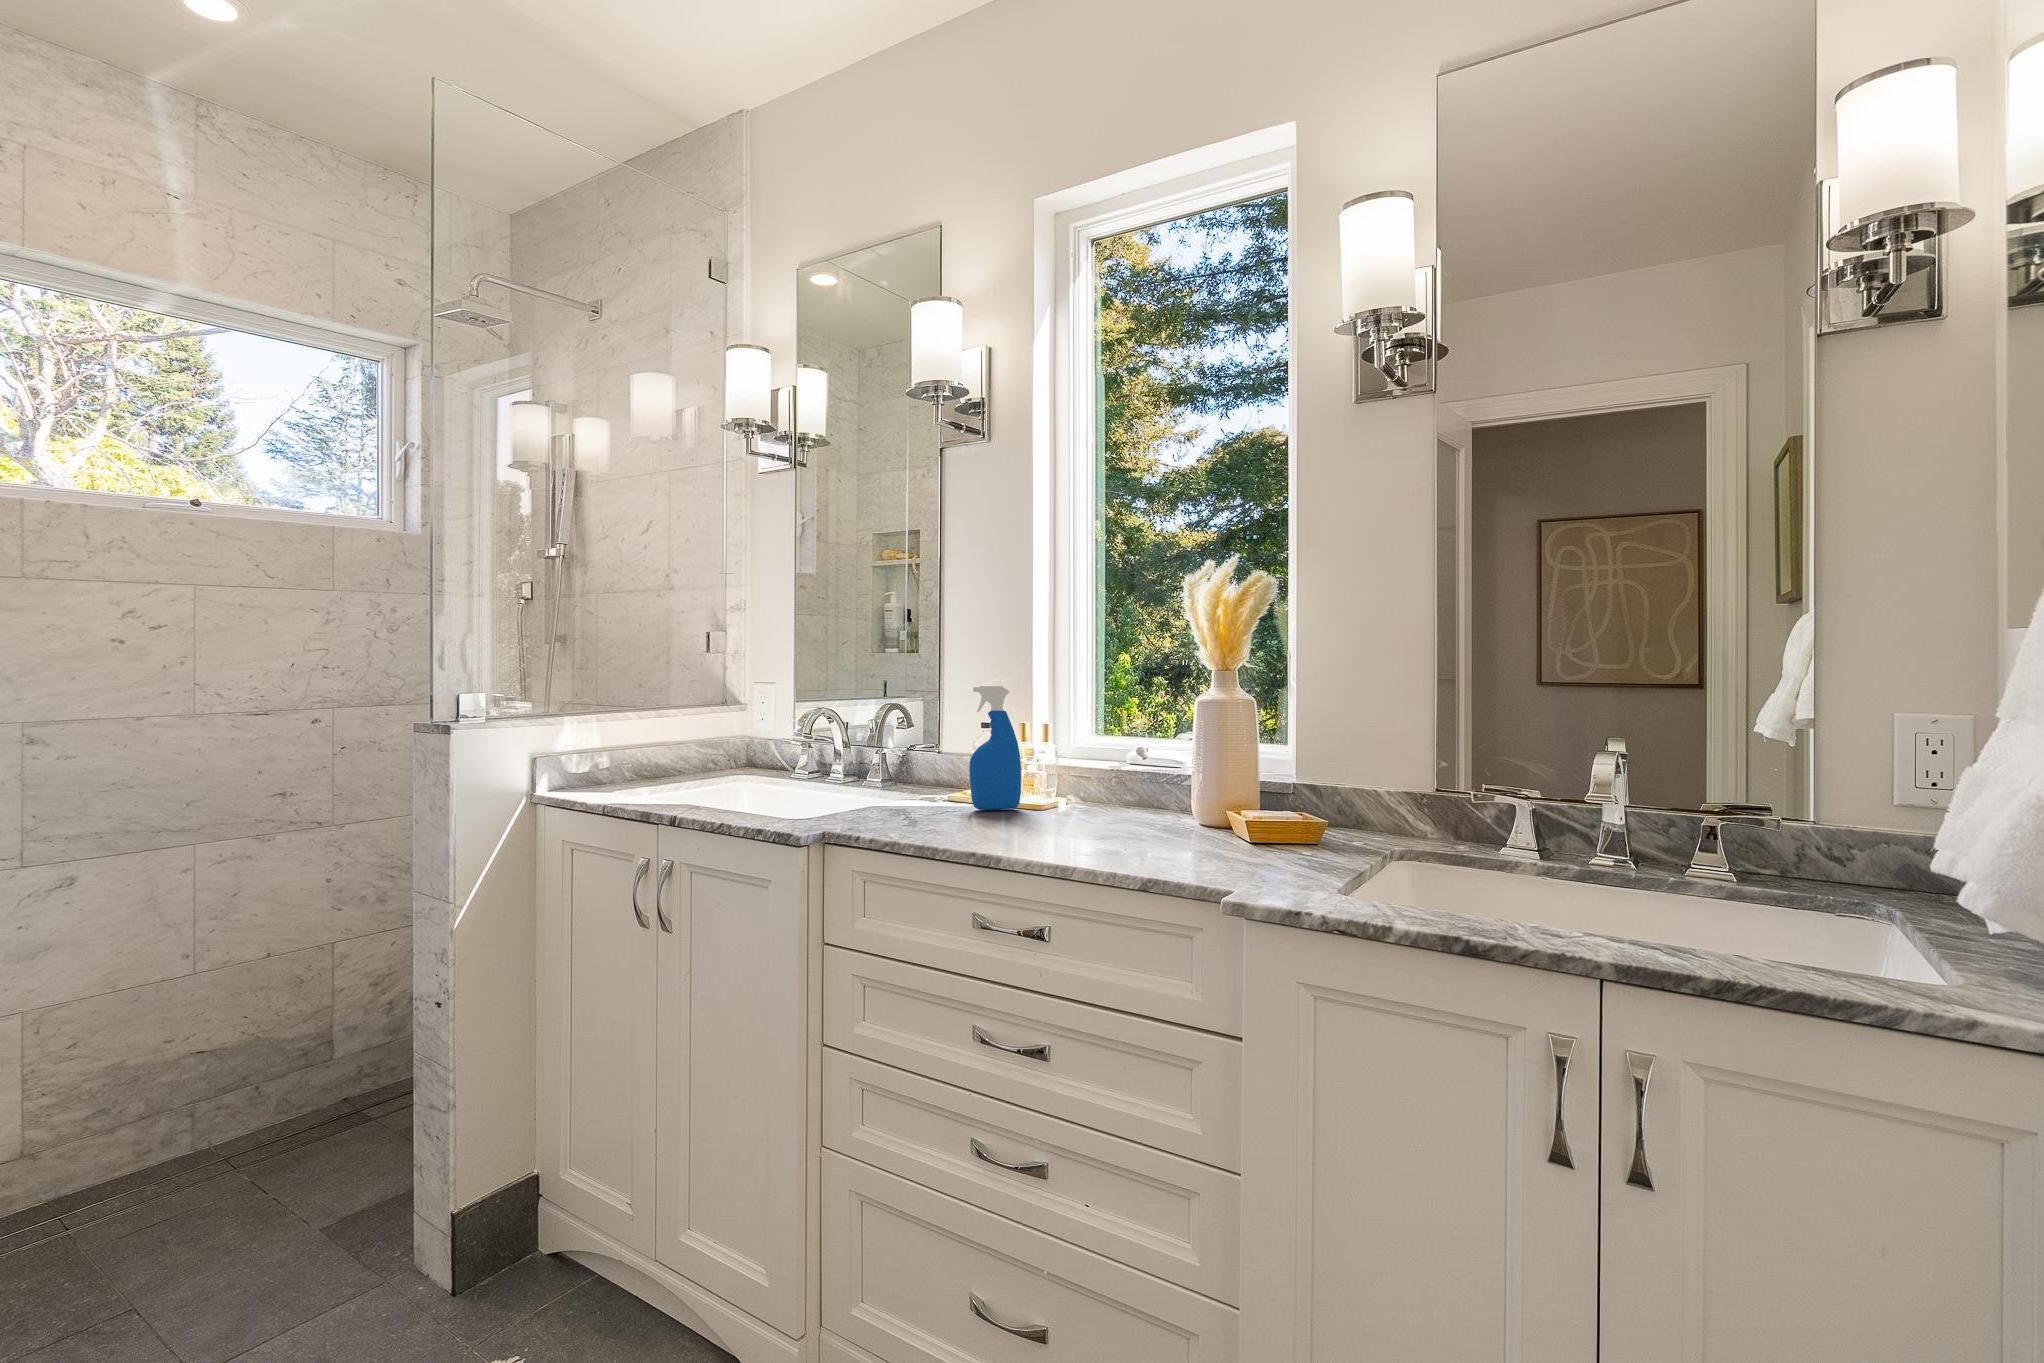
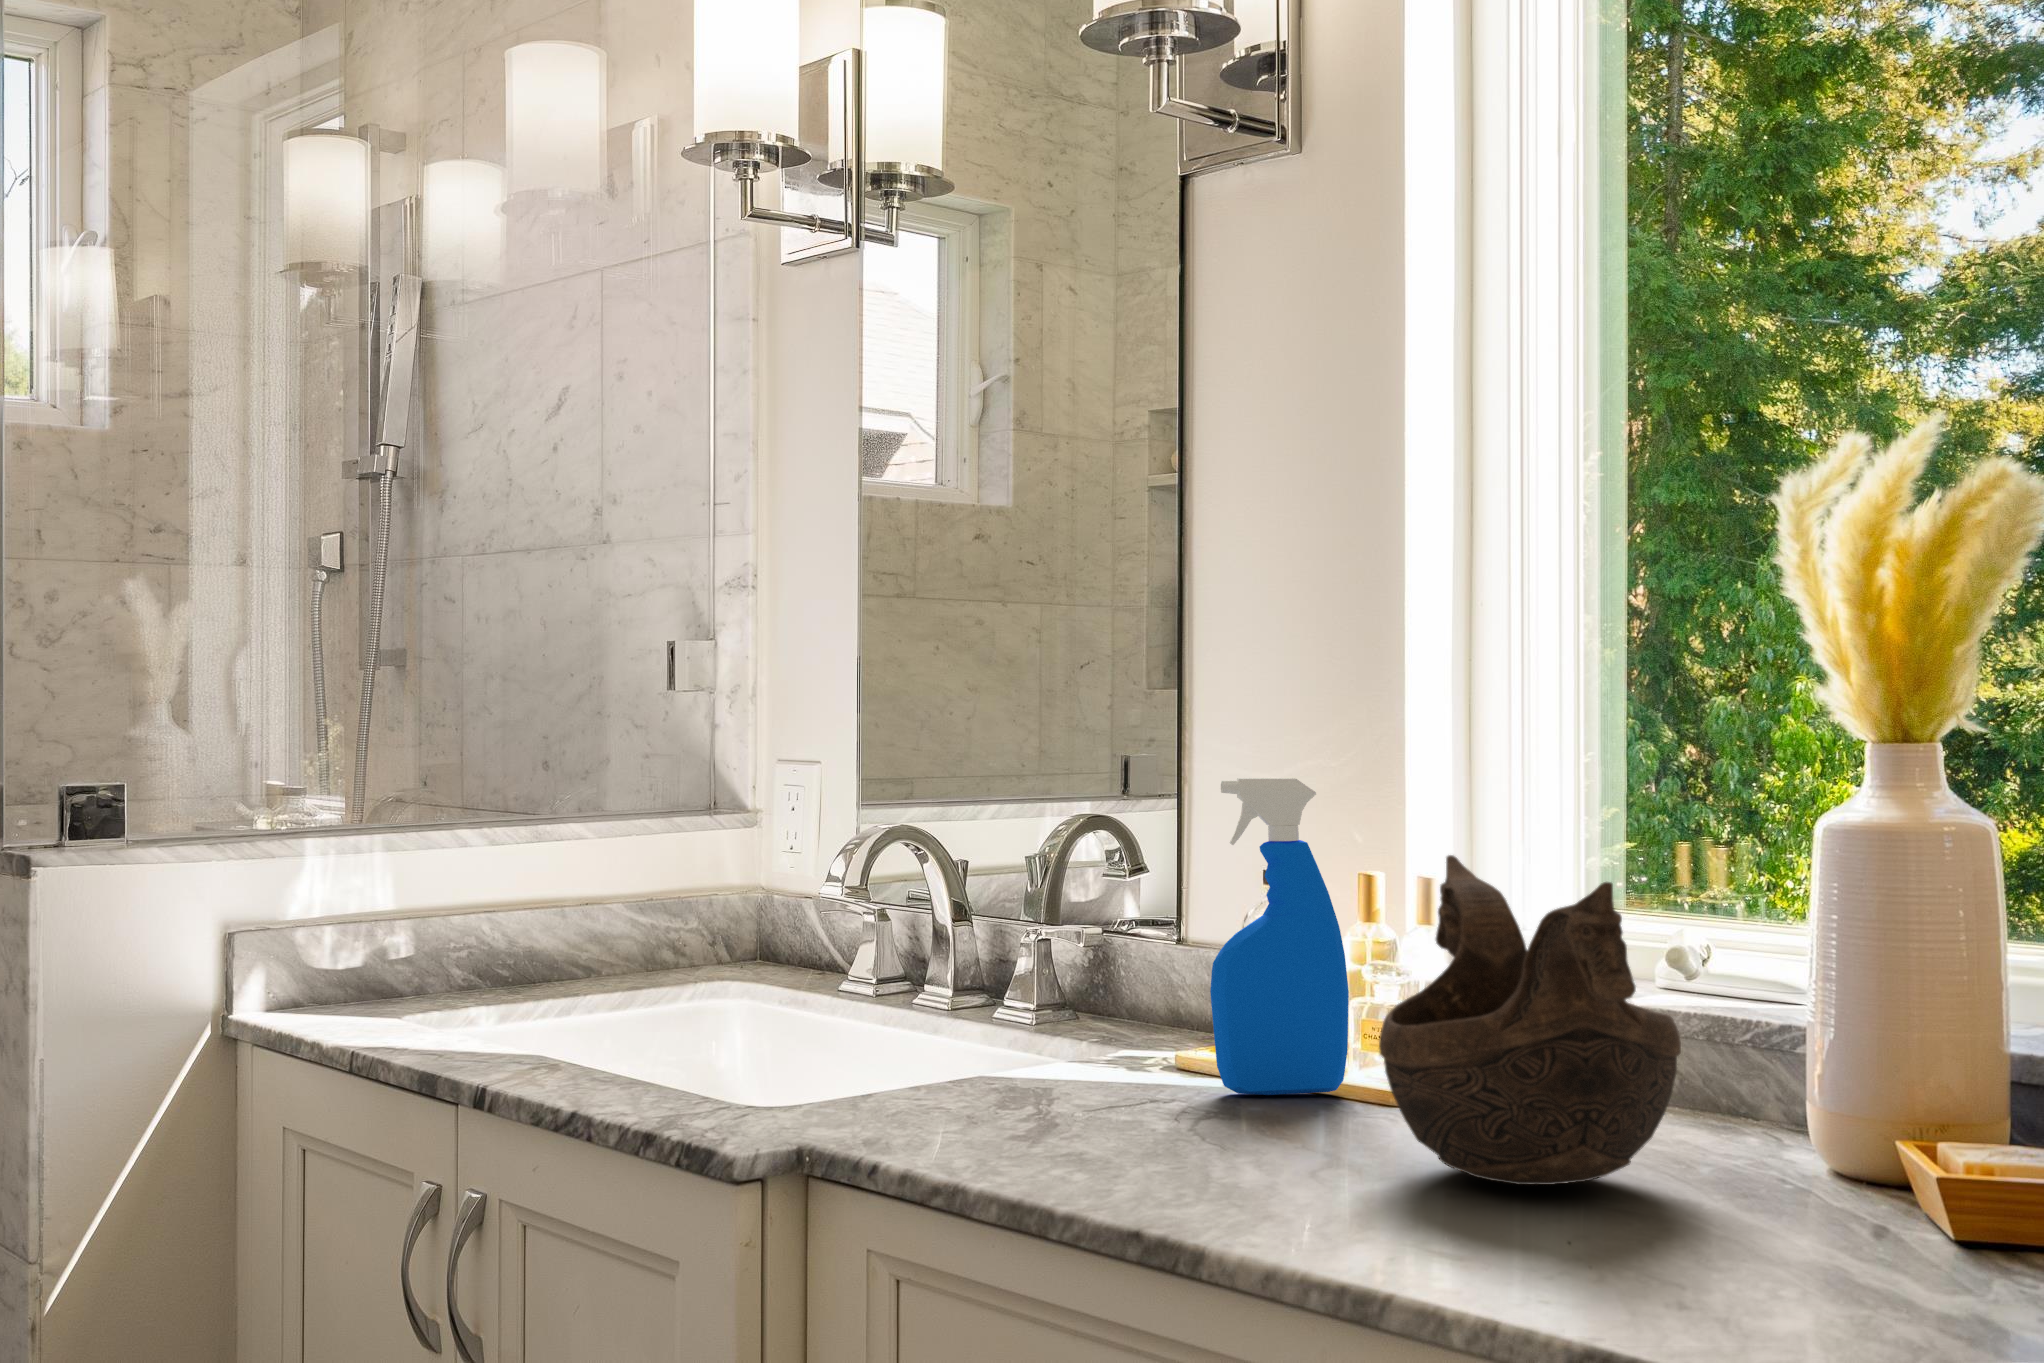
decorative bowl: none [1055,714,1167,835] -> present [1379,855,1681,1185]

